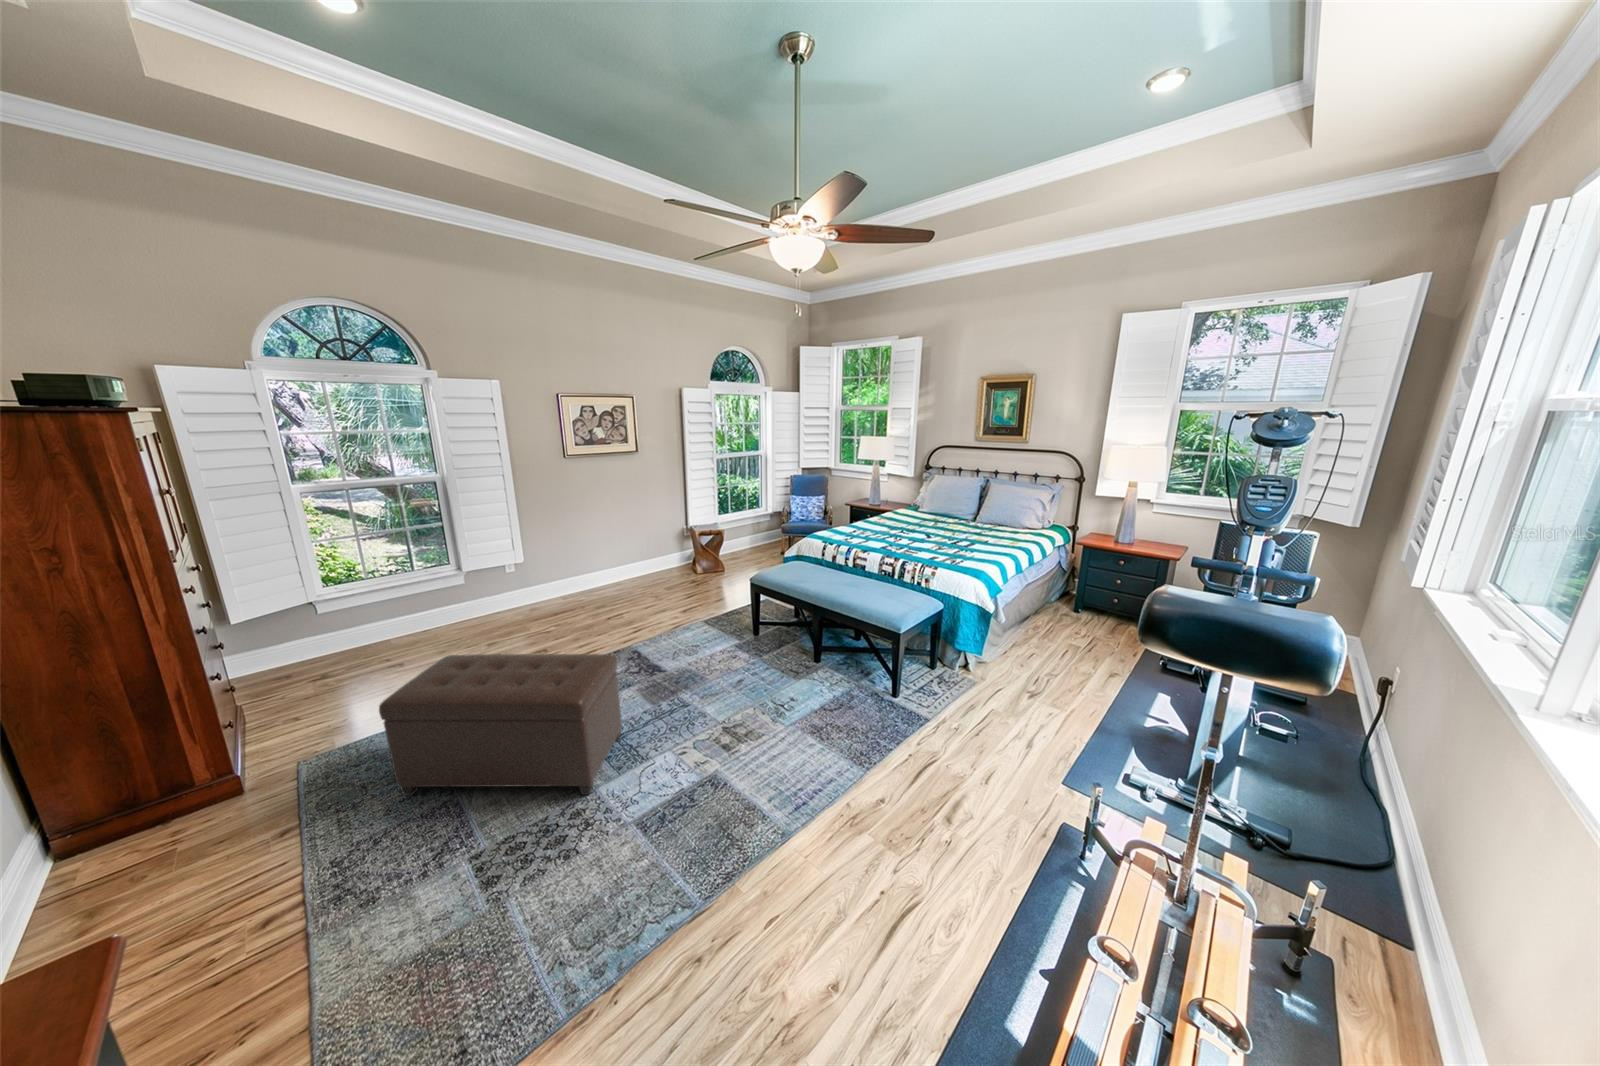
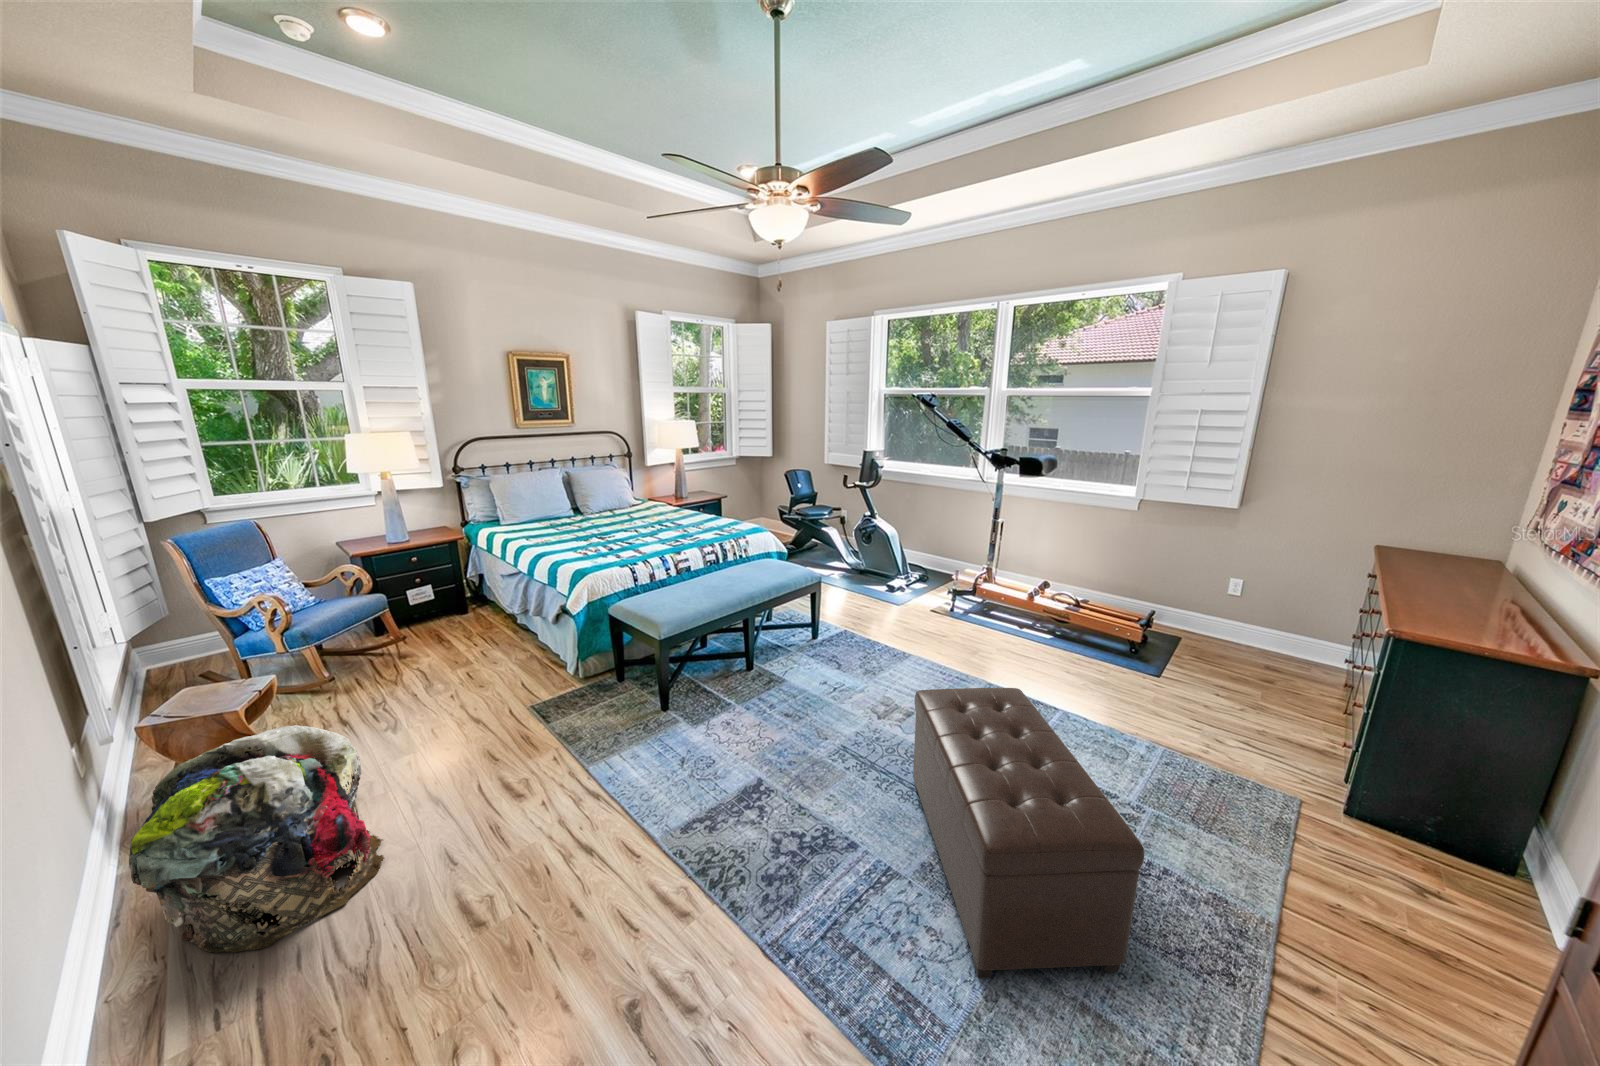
laundry basket: none [620,528,684,595] -> present [129,725,384,953]

